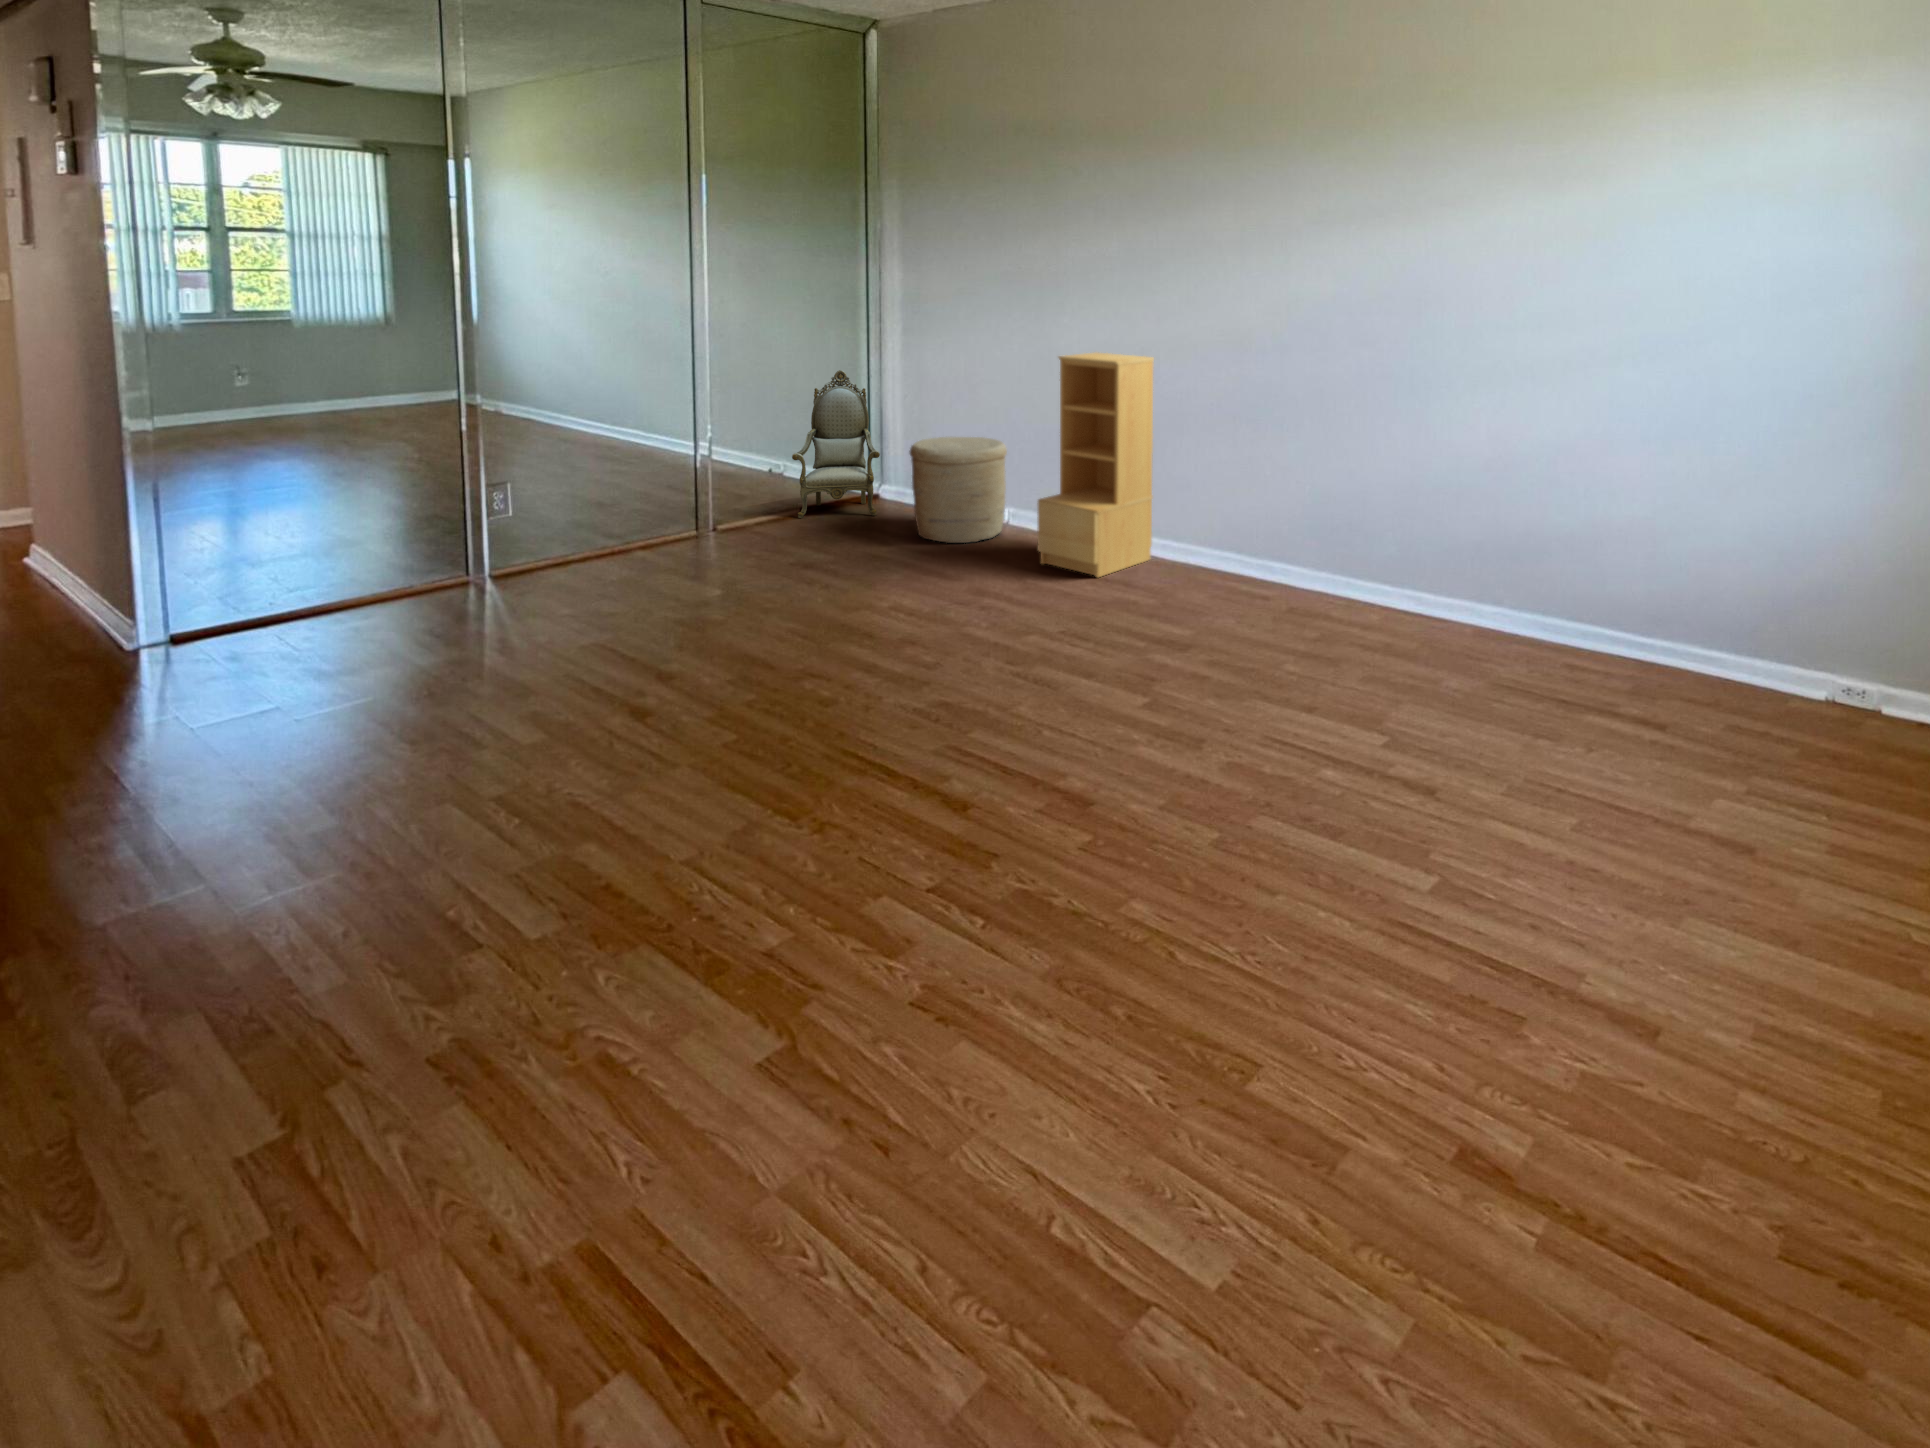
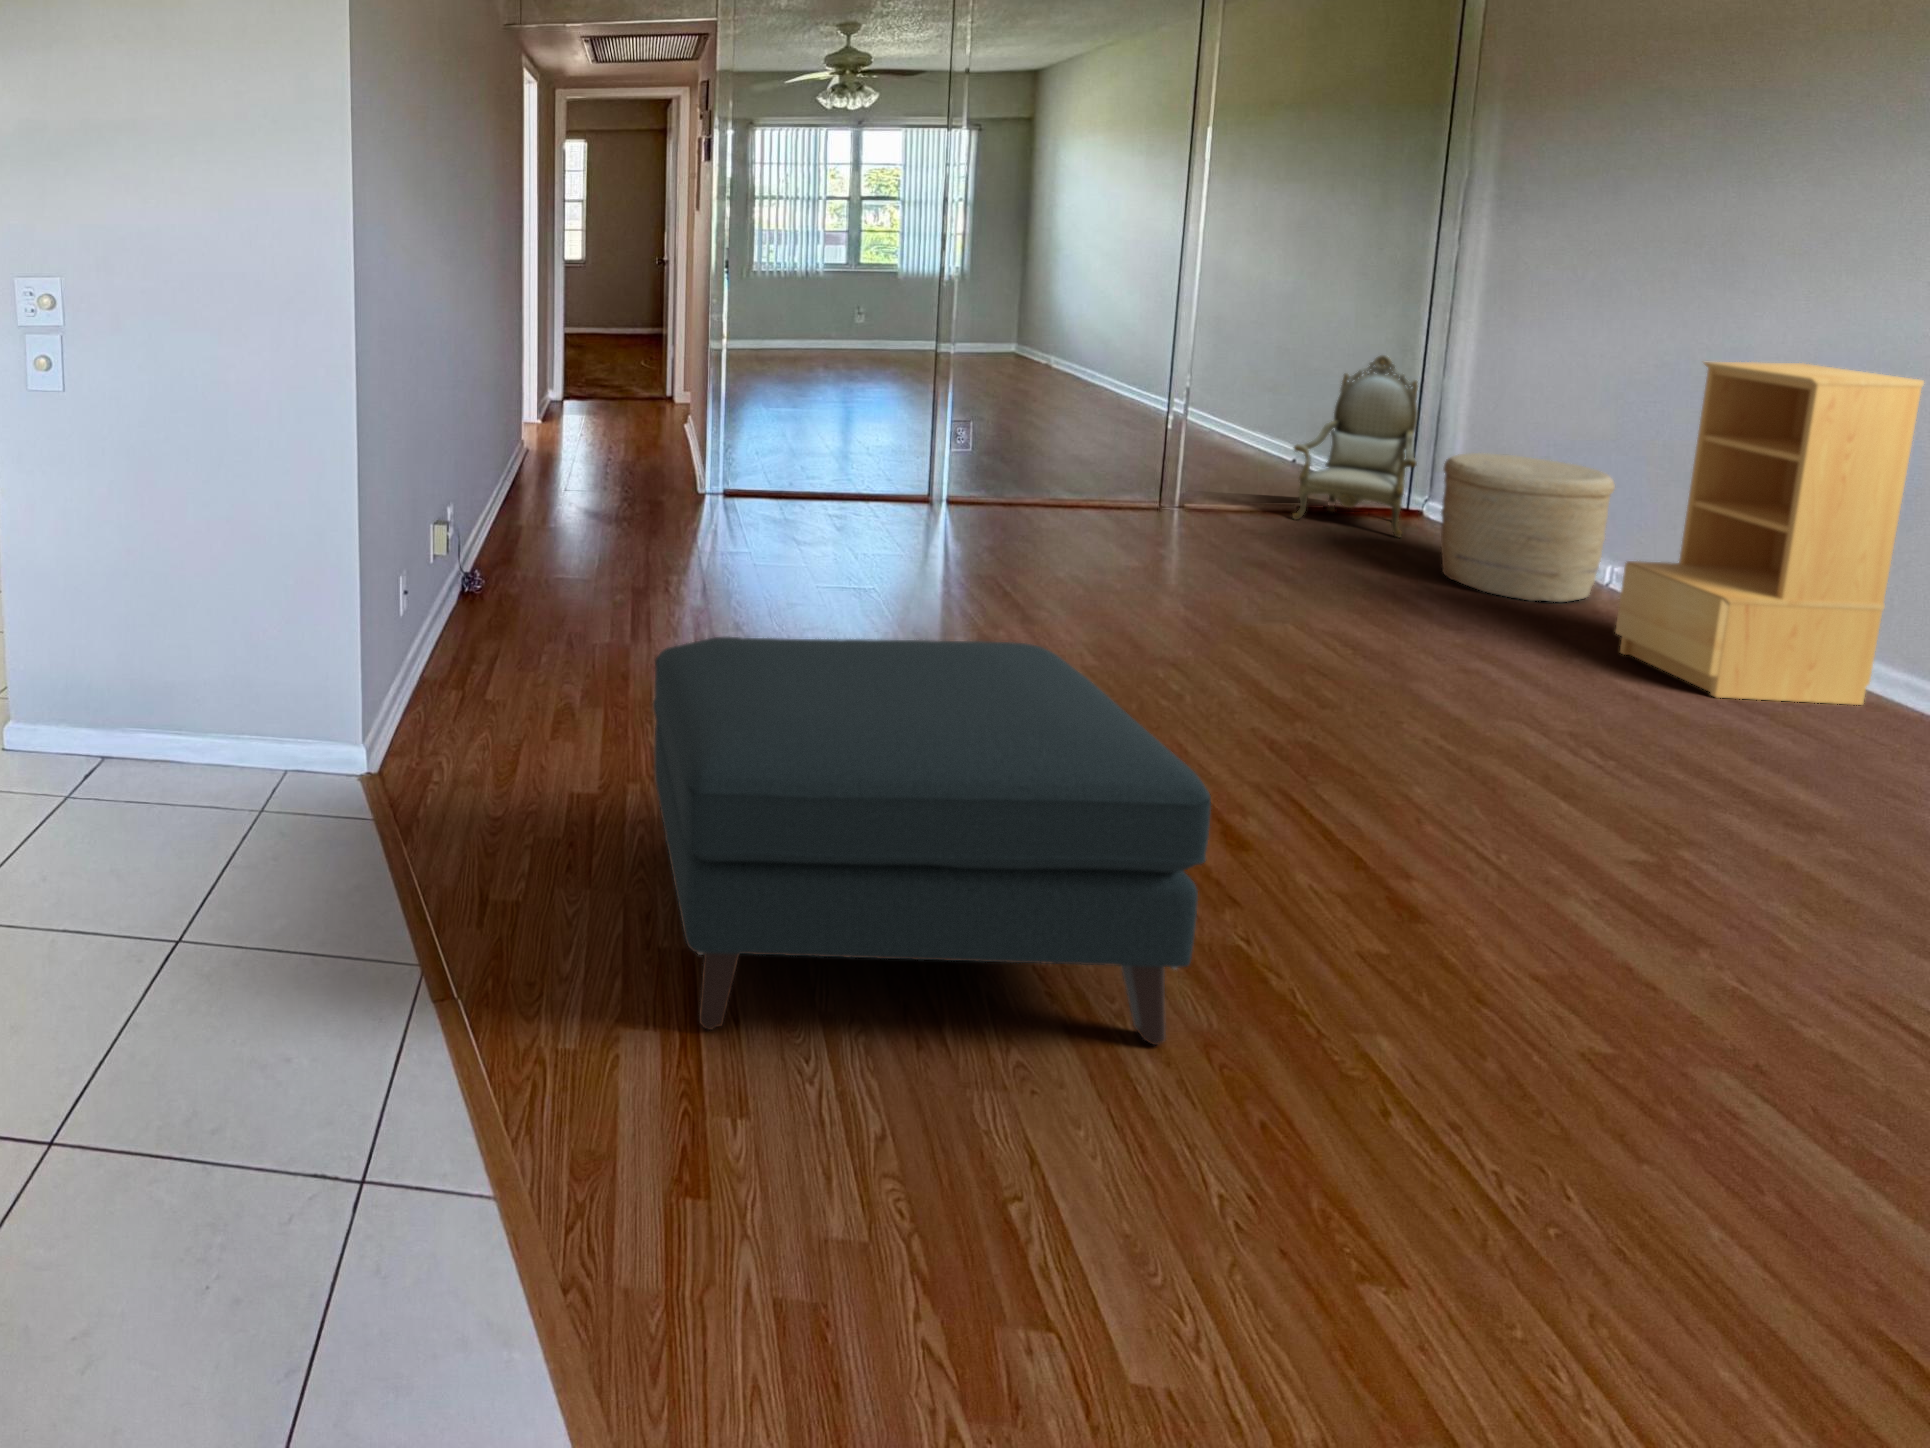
ottoman: none [416,693,1059,1319] -> present [653,637,1211,1045]

